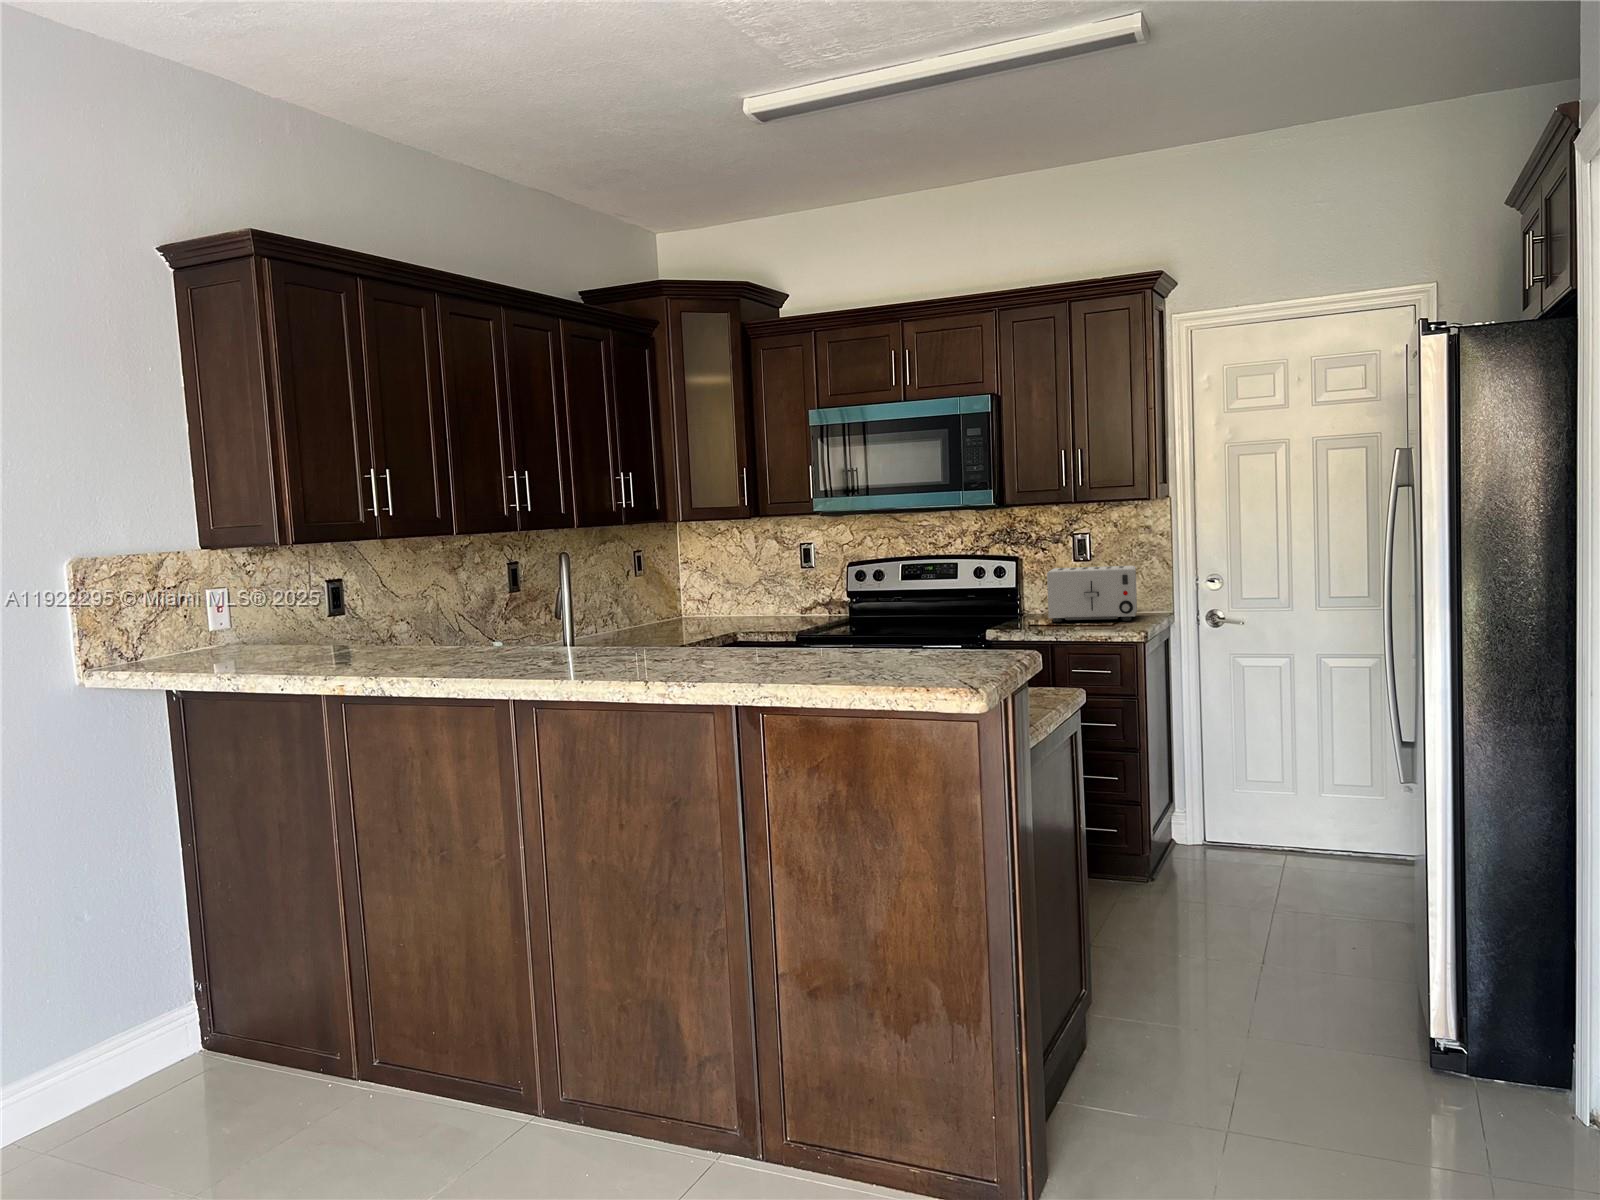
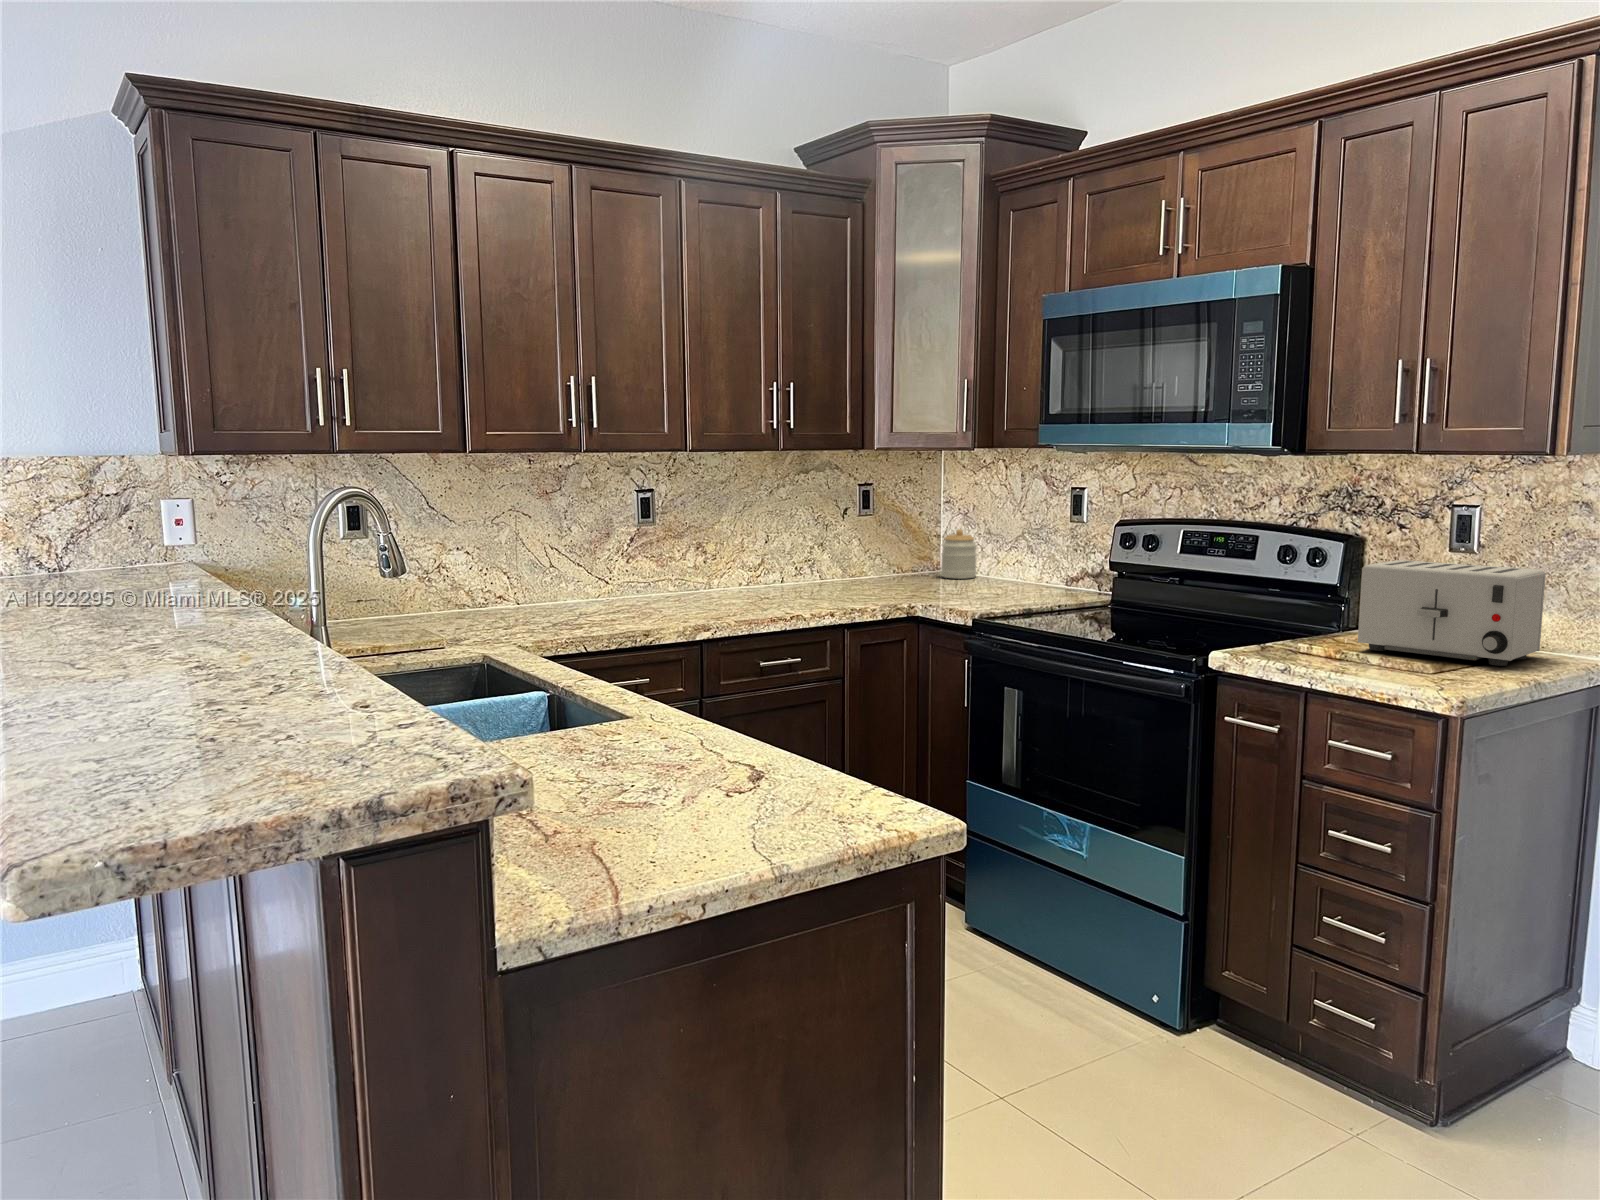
jar: none [687,582,716,620] -> present [941,529,977,579]

